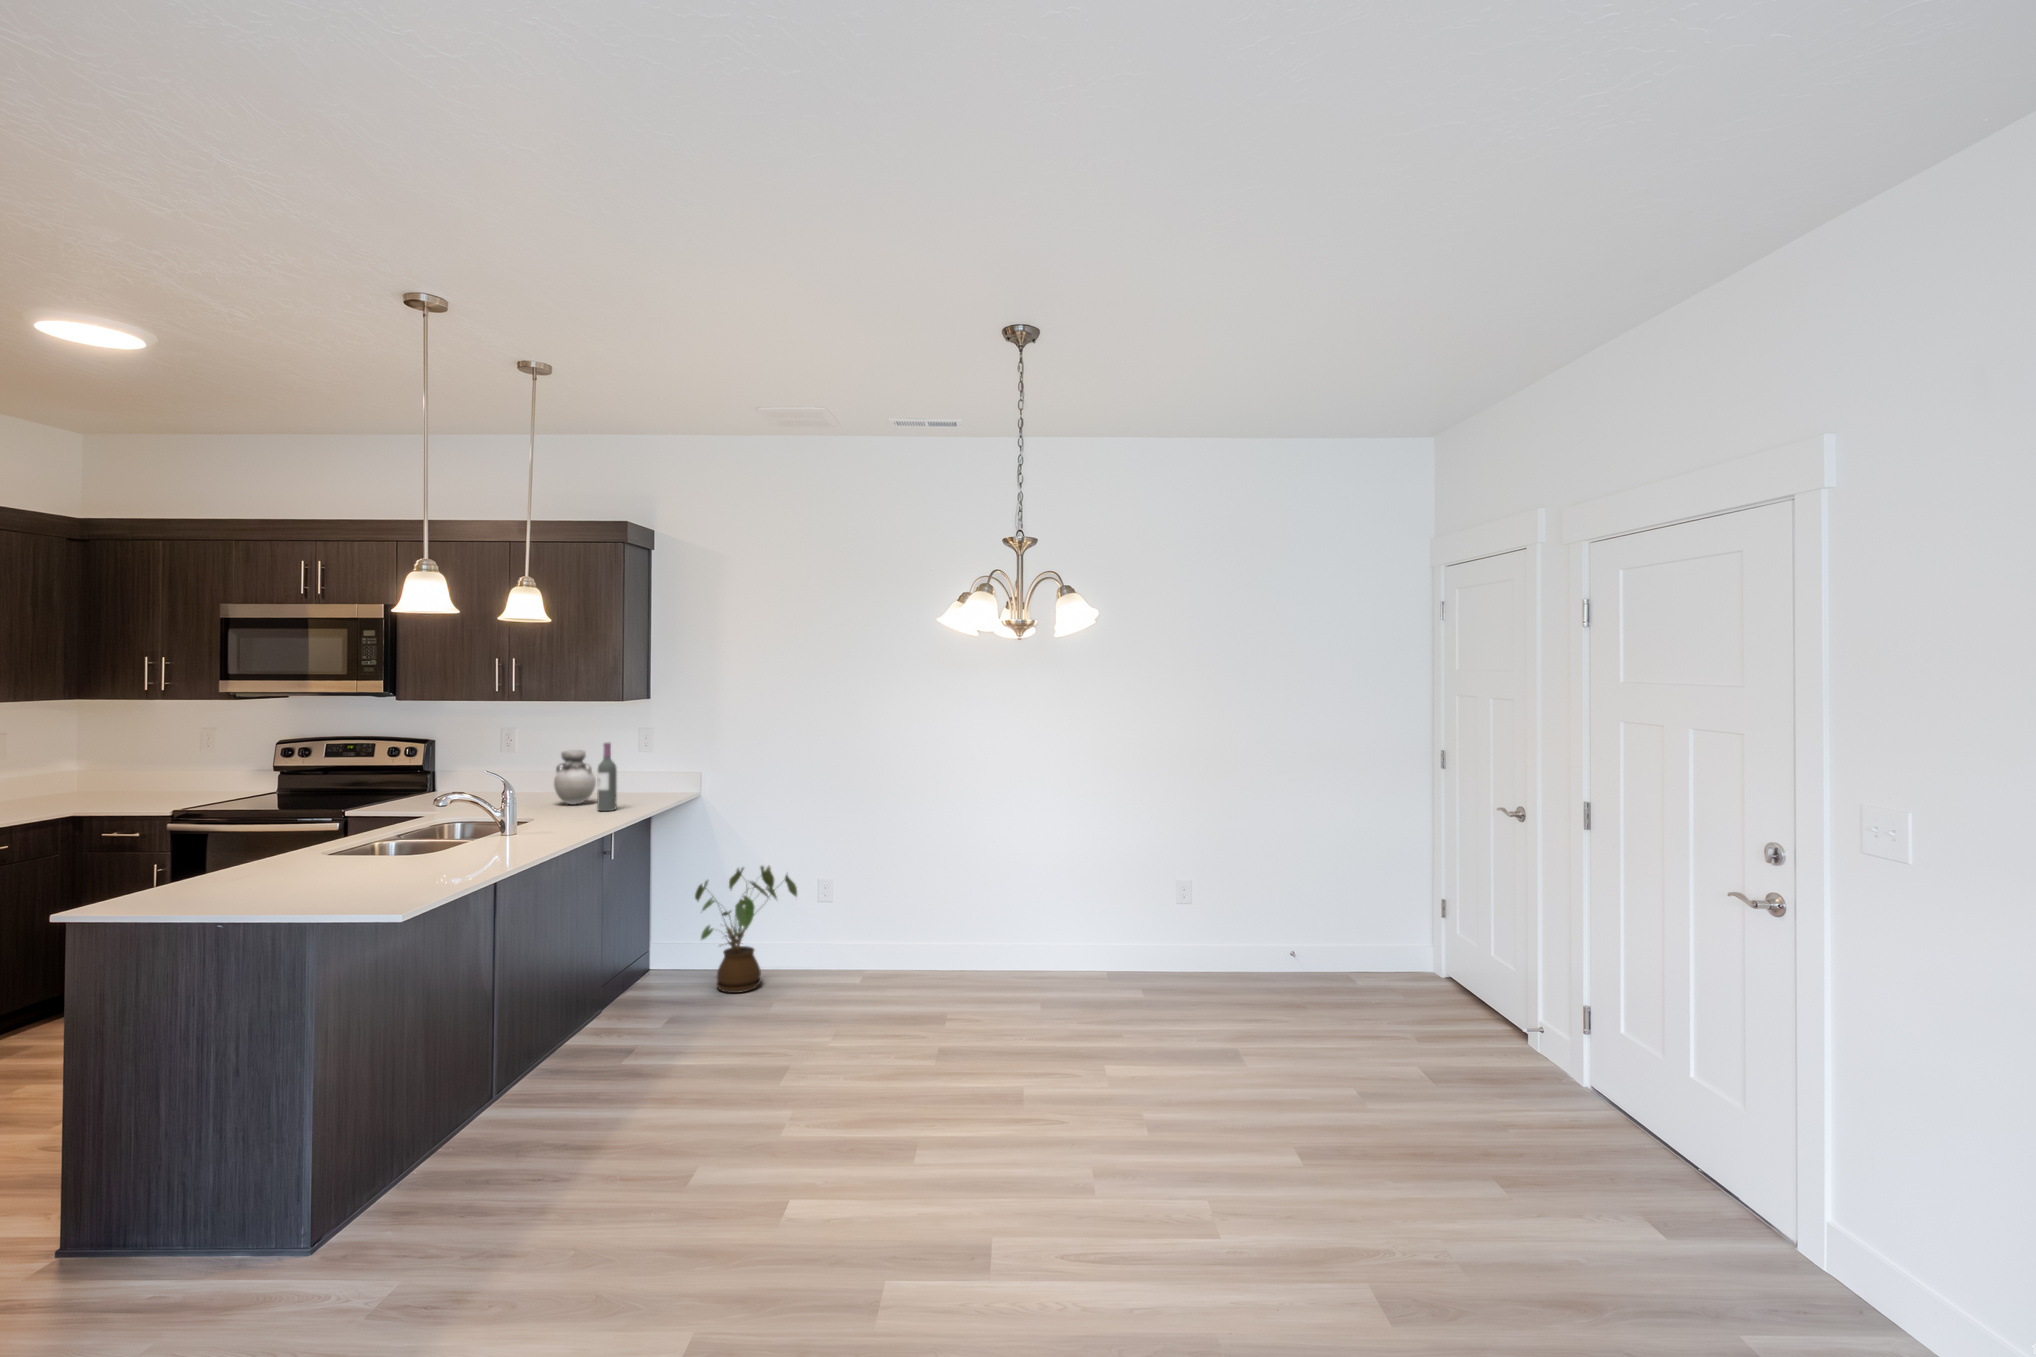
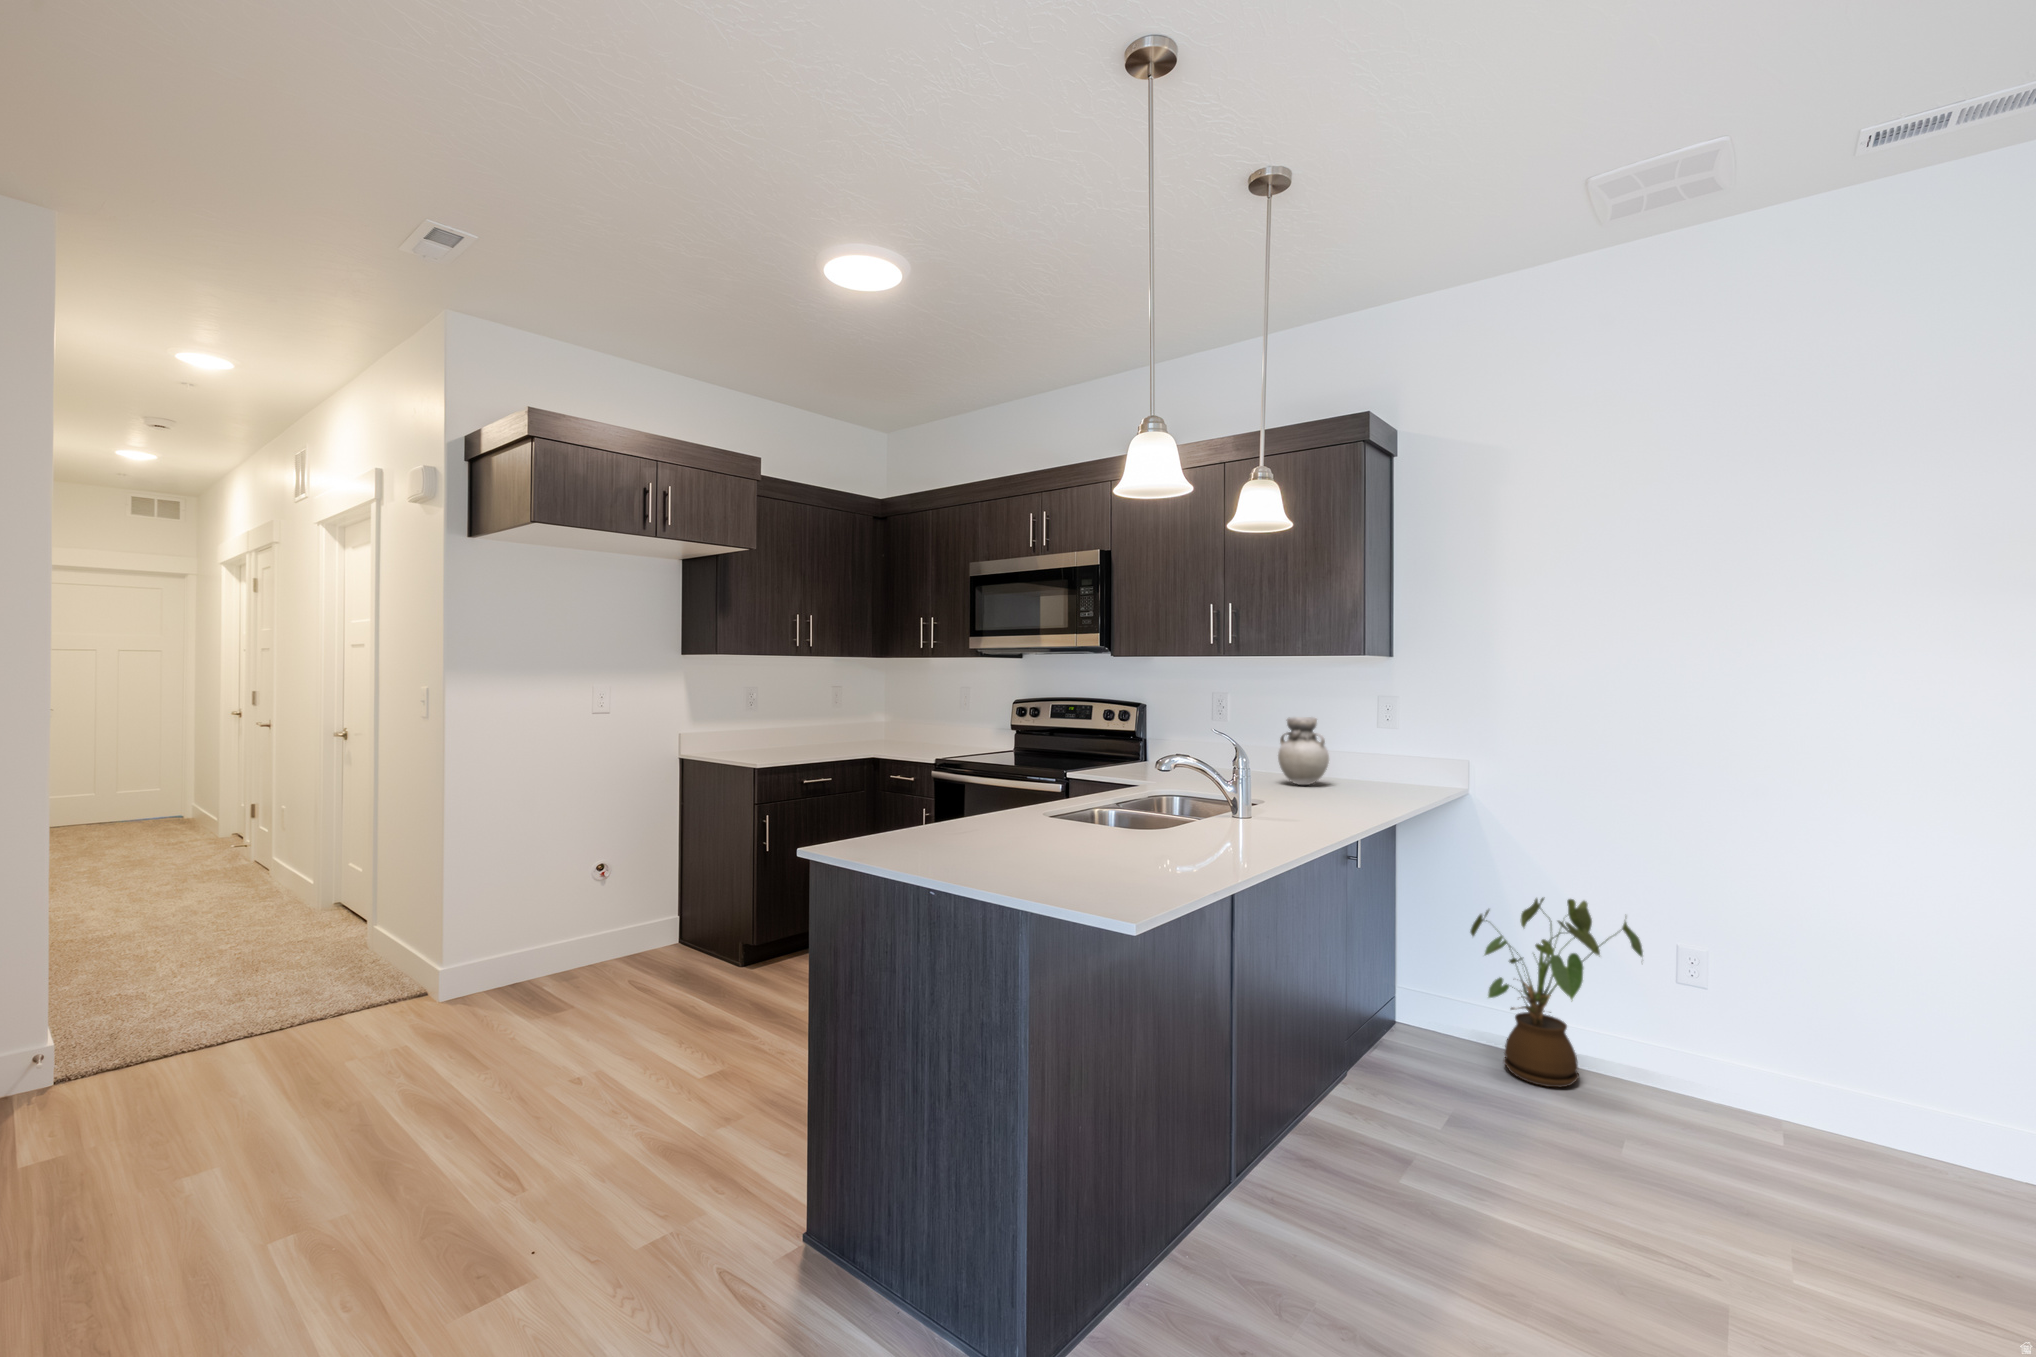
wine bottle: present [597,743,617,811] -> none [1339,706,1364,797]

